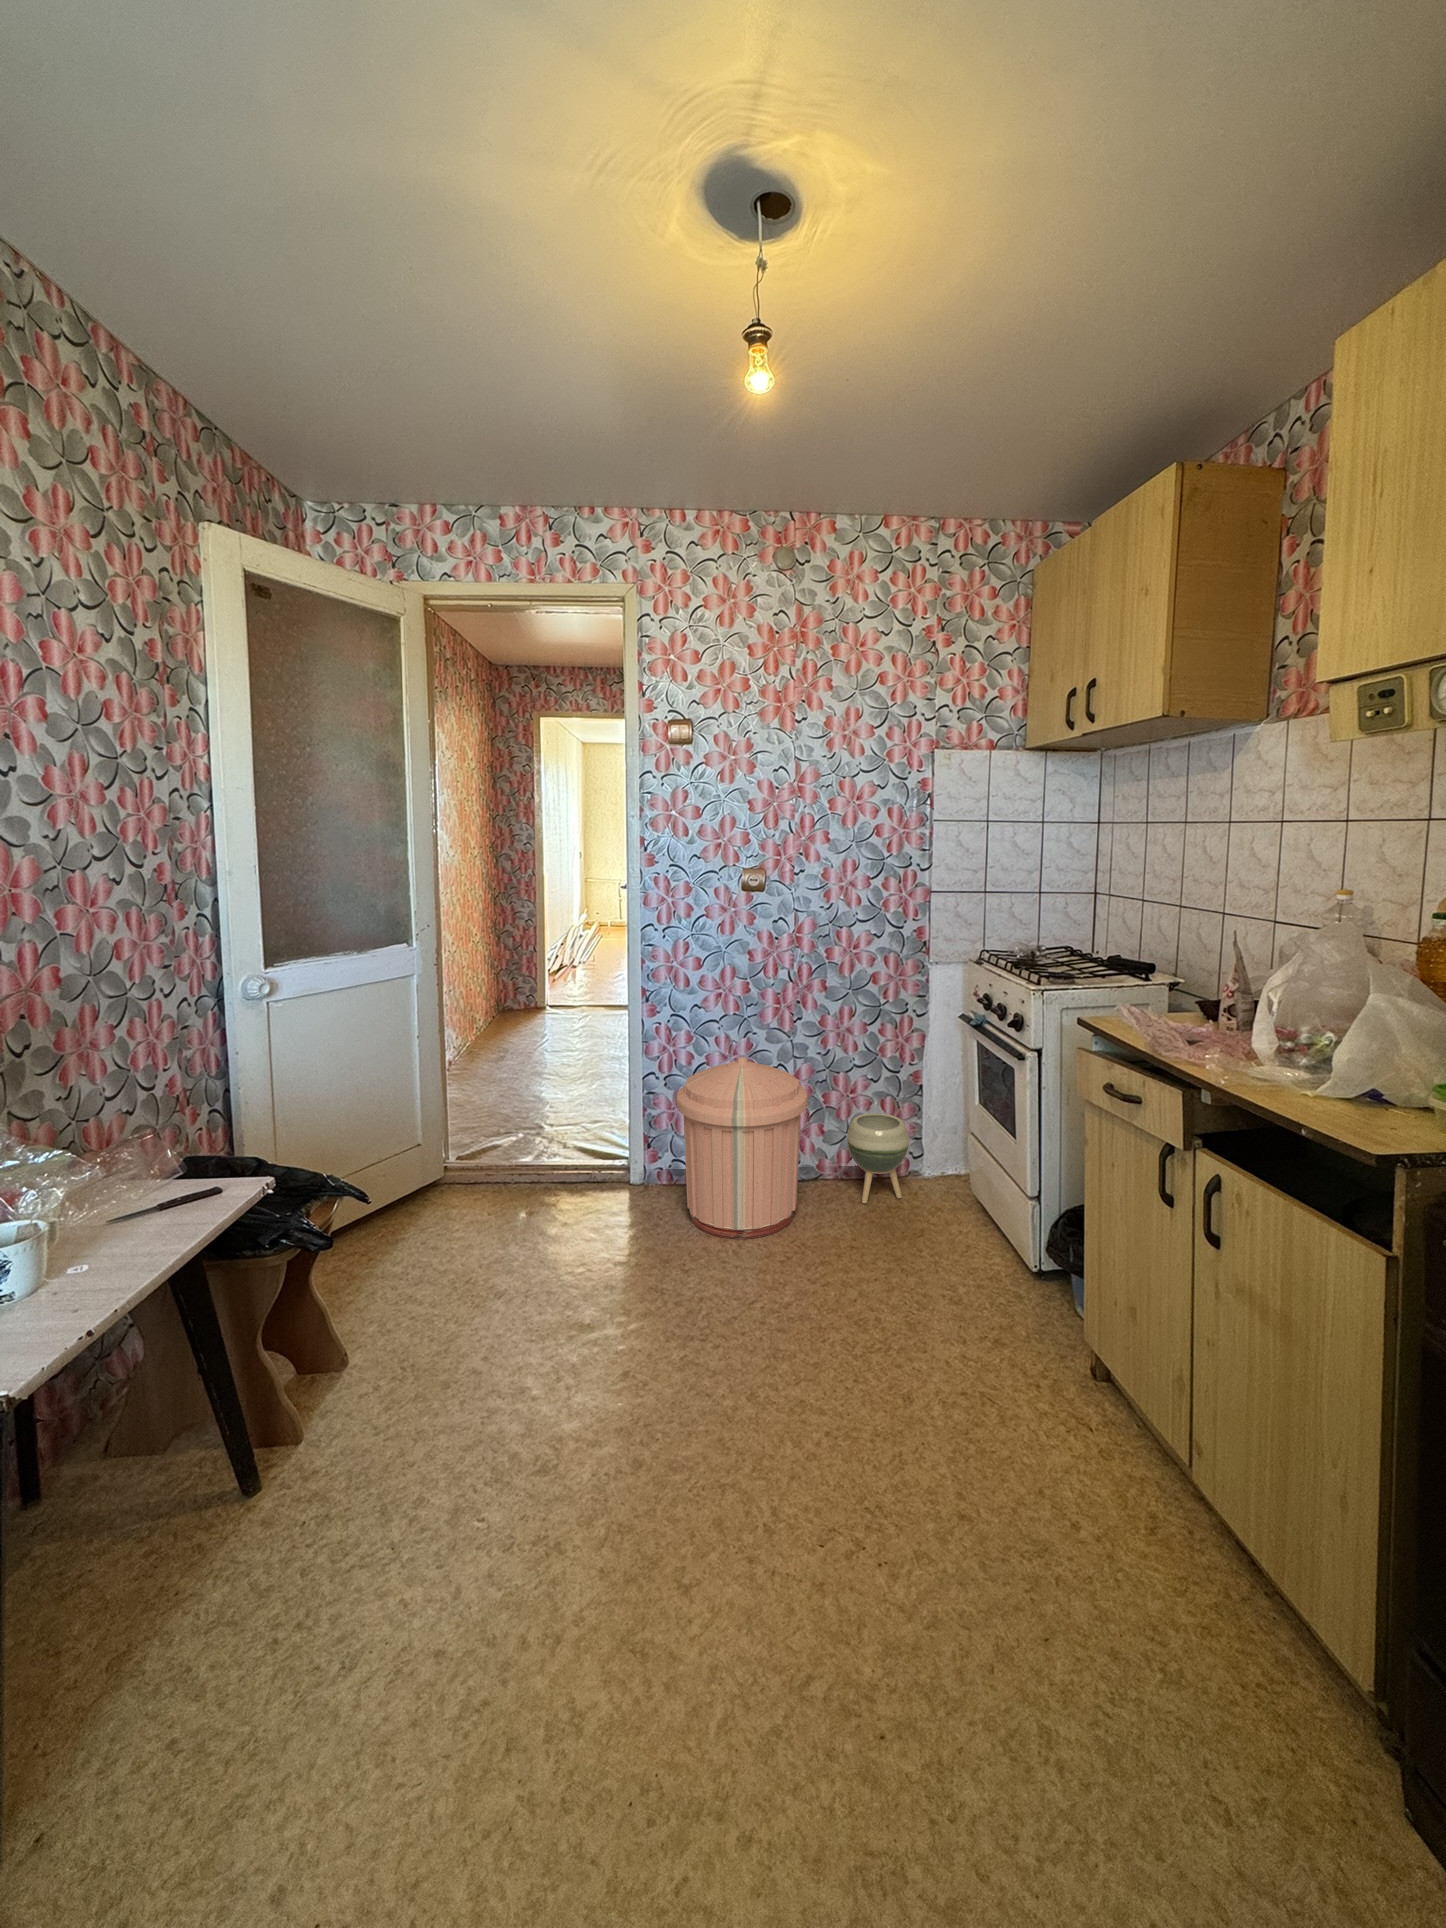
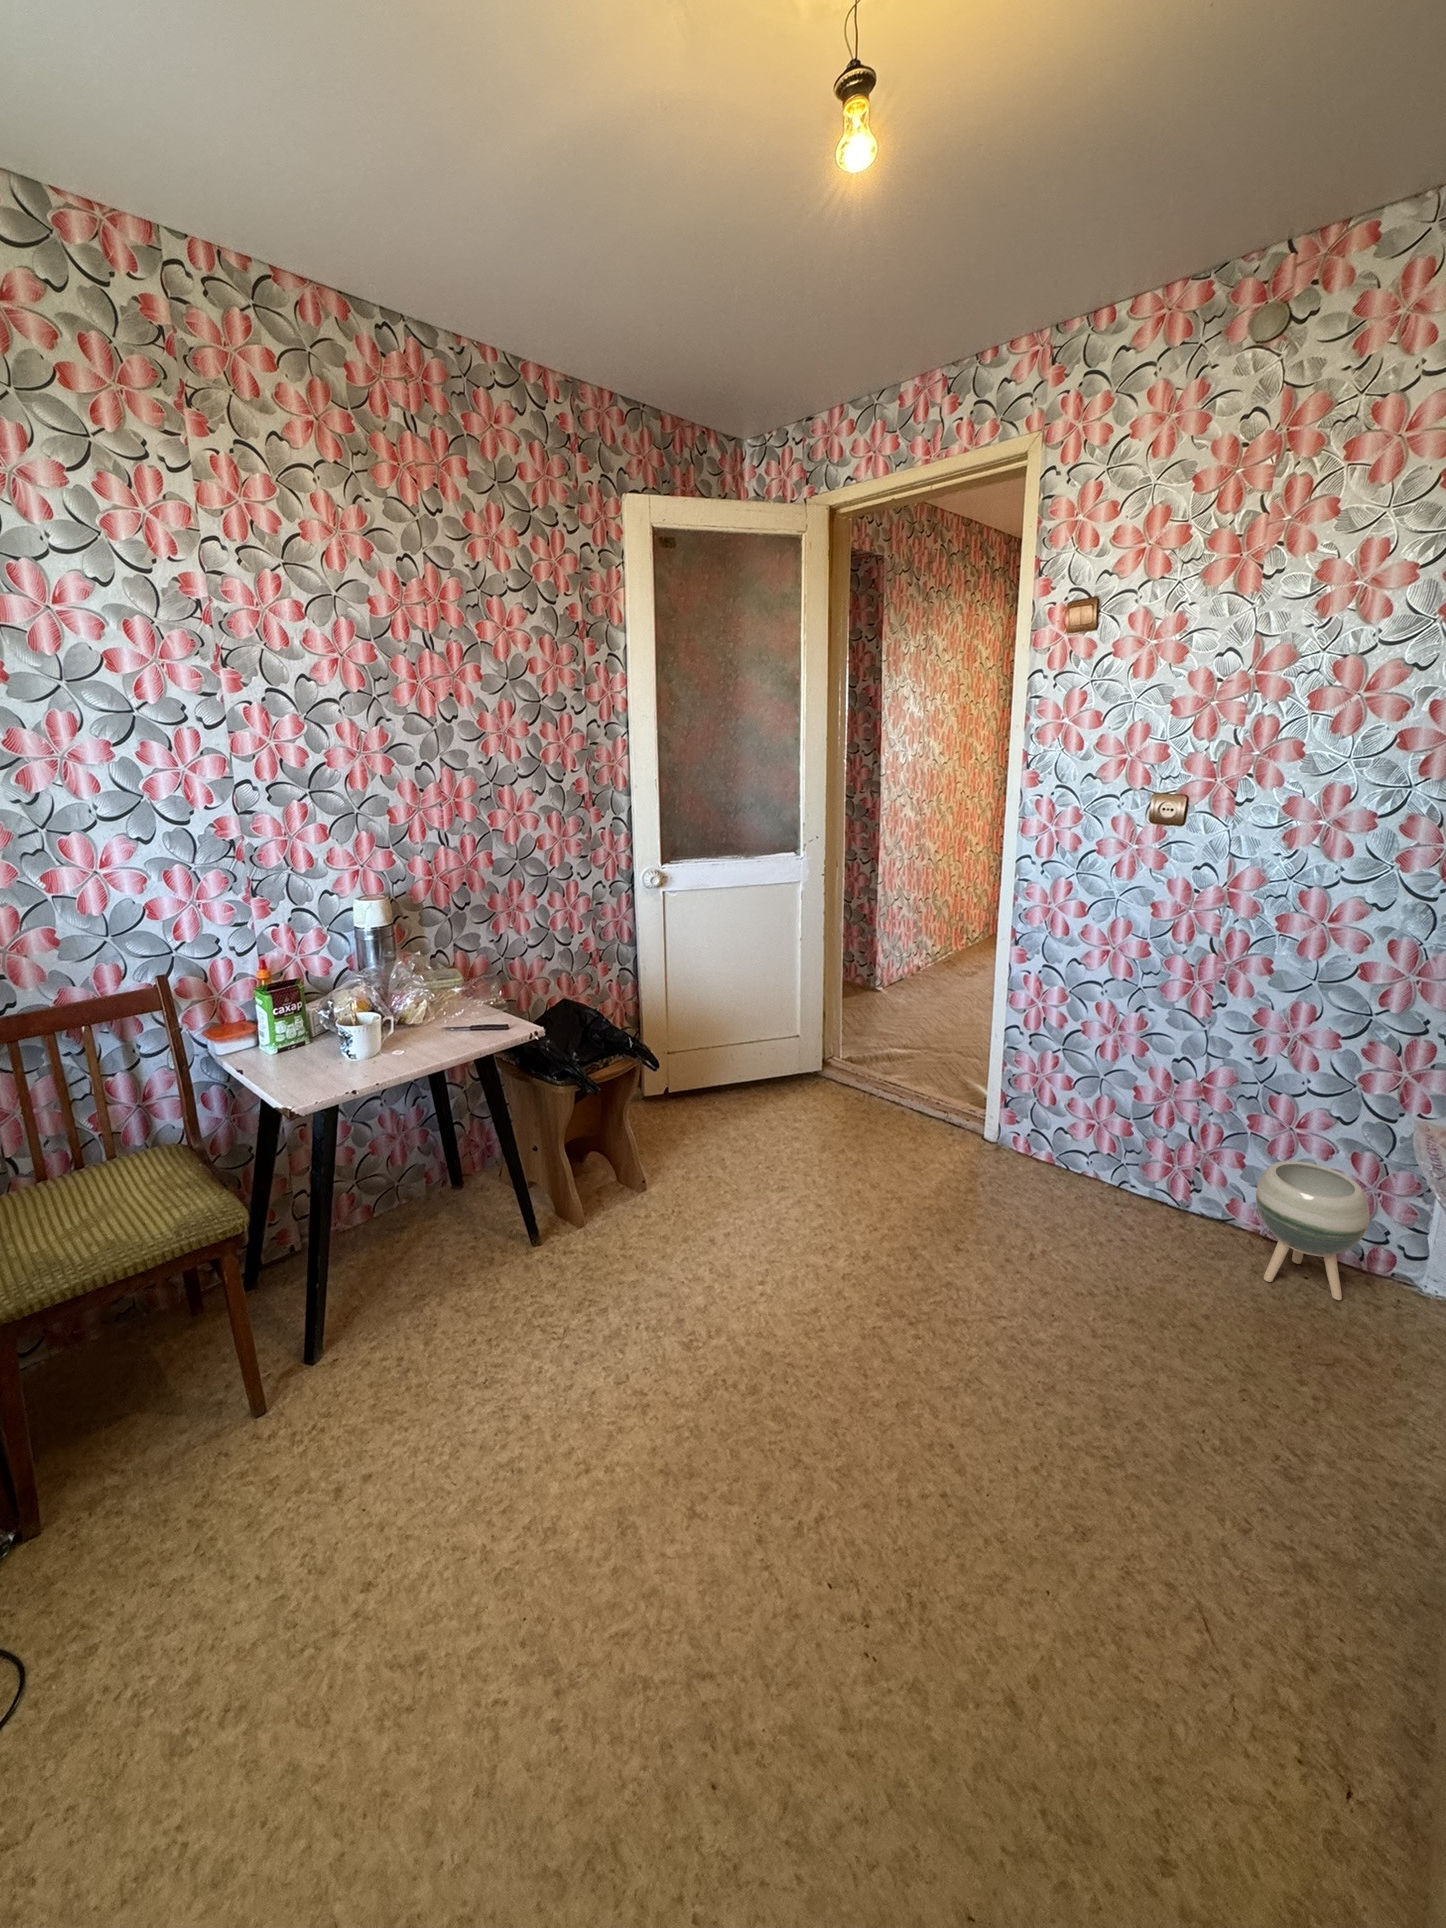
trash can: present [676,1057,807,1239] -> none [1002,1035,1185,1259]

